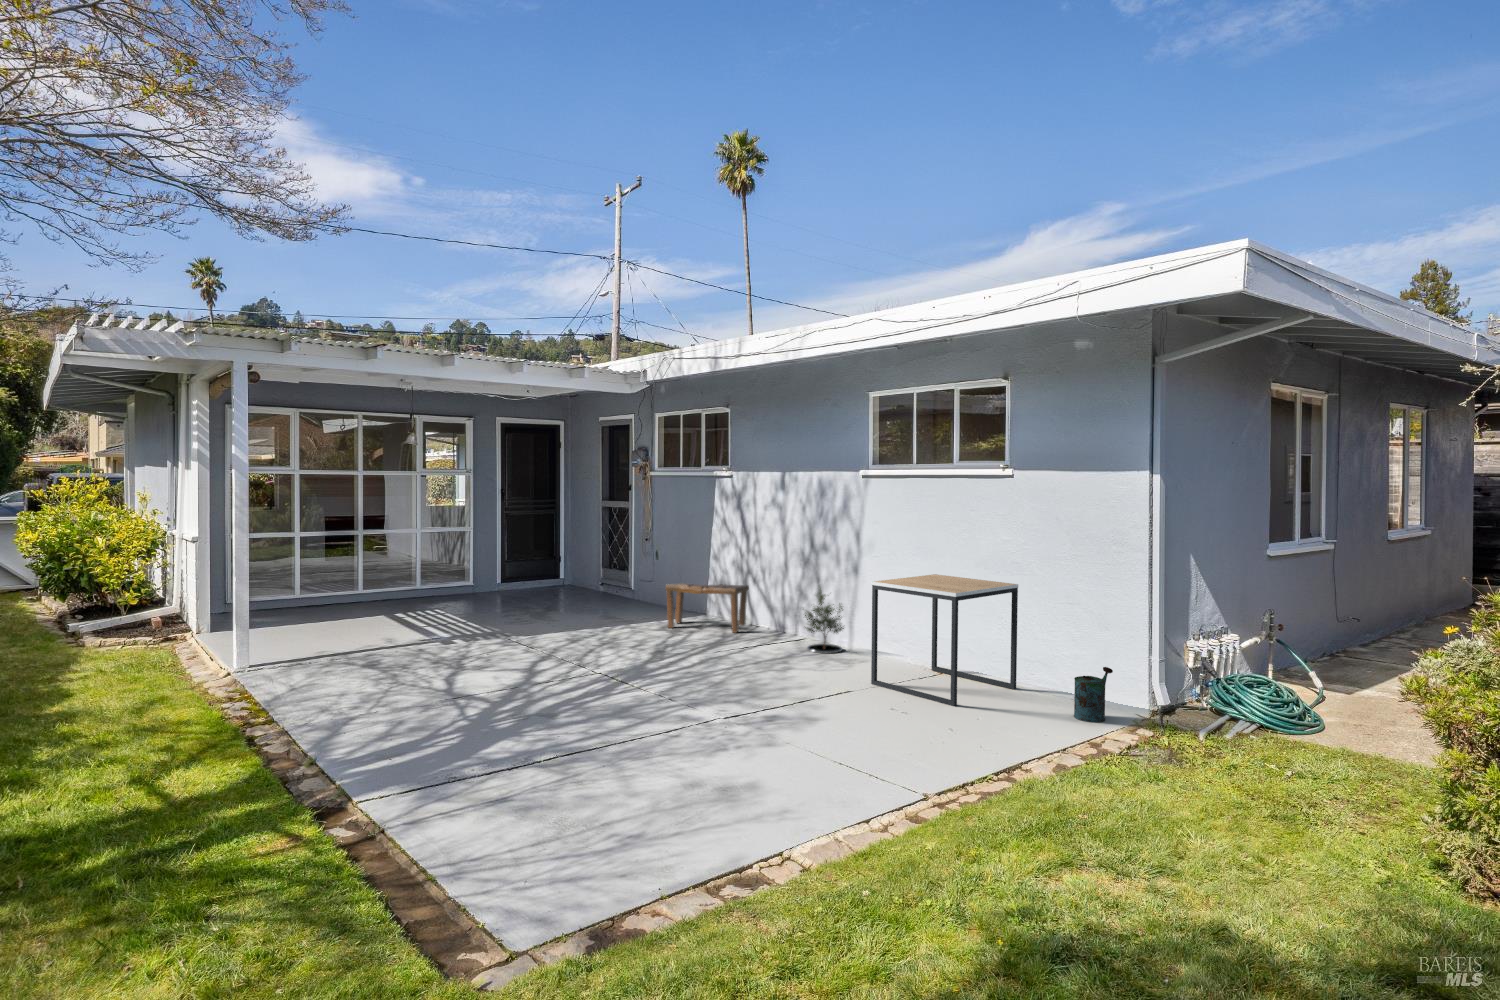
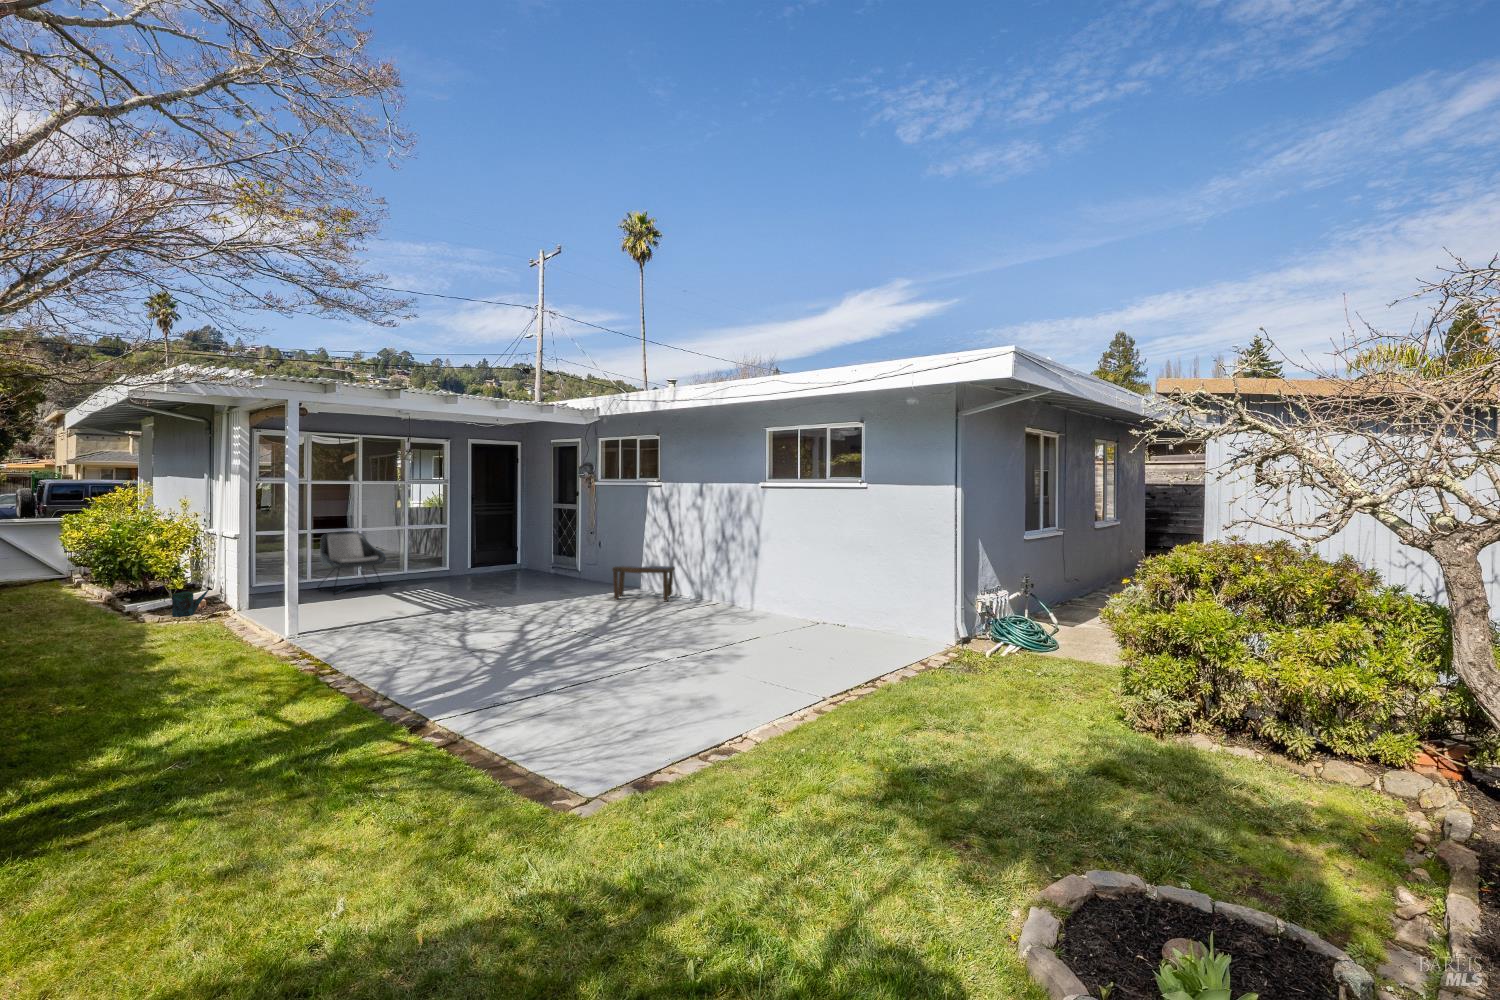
lounge chair: none [319,534,397,613] -> present [318,531,386,595]
side table: present [871,574,1018,706] -> none [773,555,871,645]
potted tree: present [805,588,844,653] -> none [718,565,750,614]
watering can: present [1074,667,1113,722] -> present [164,587,212,617]

